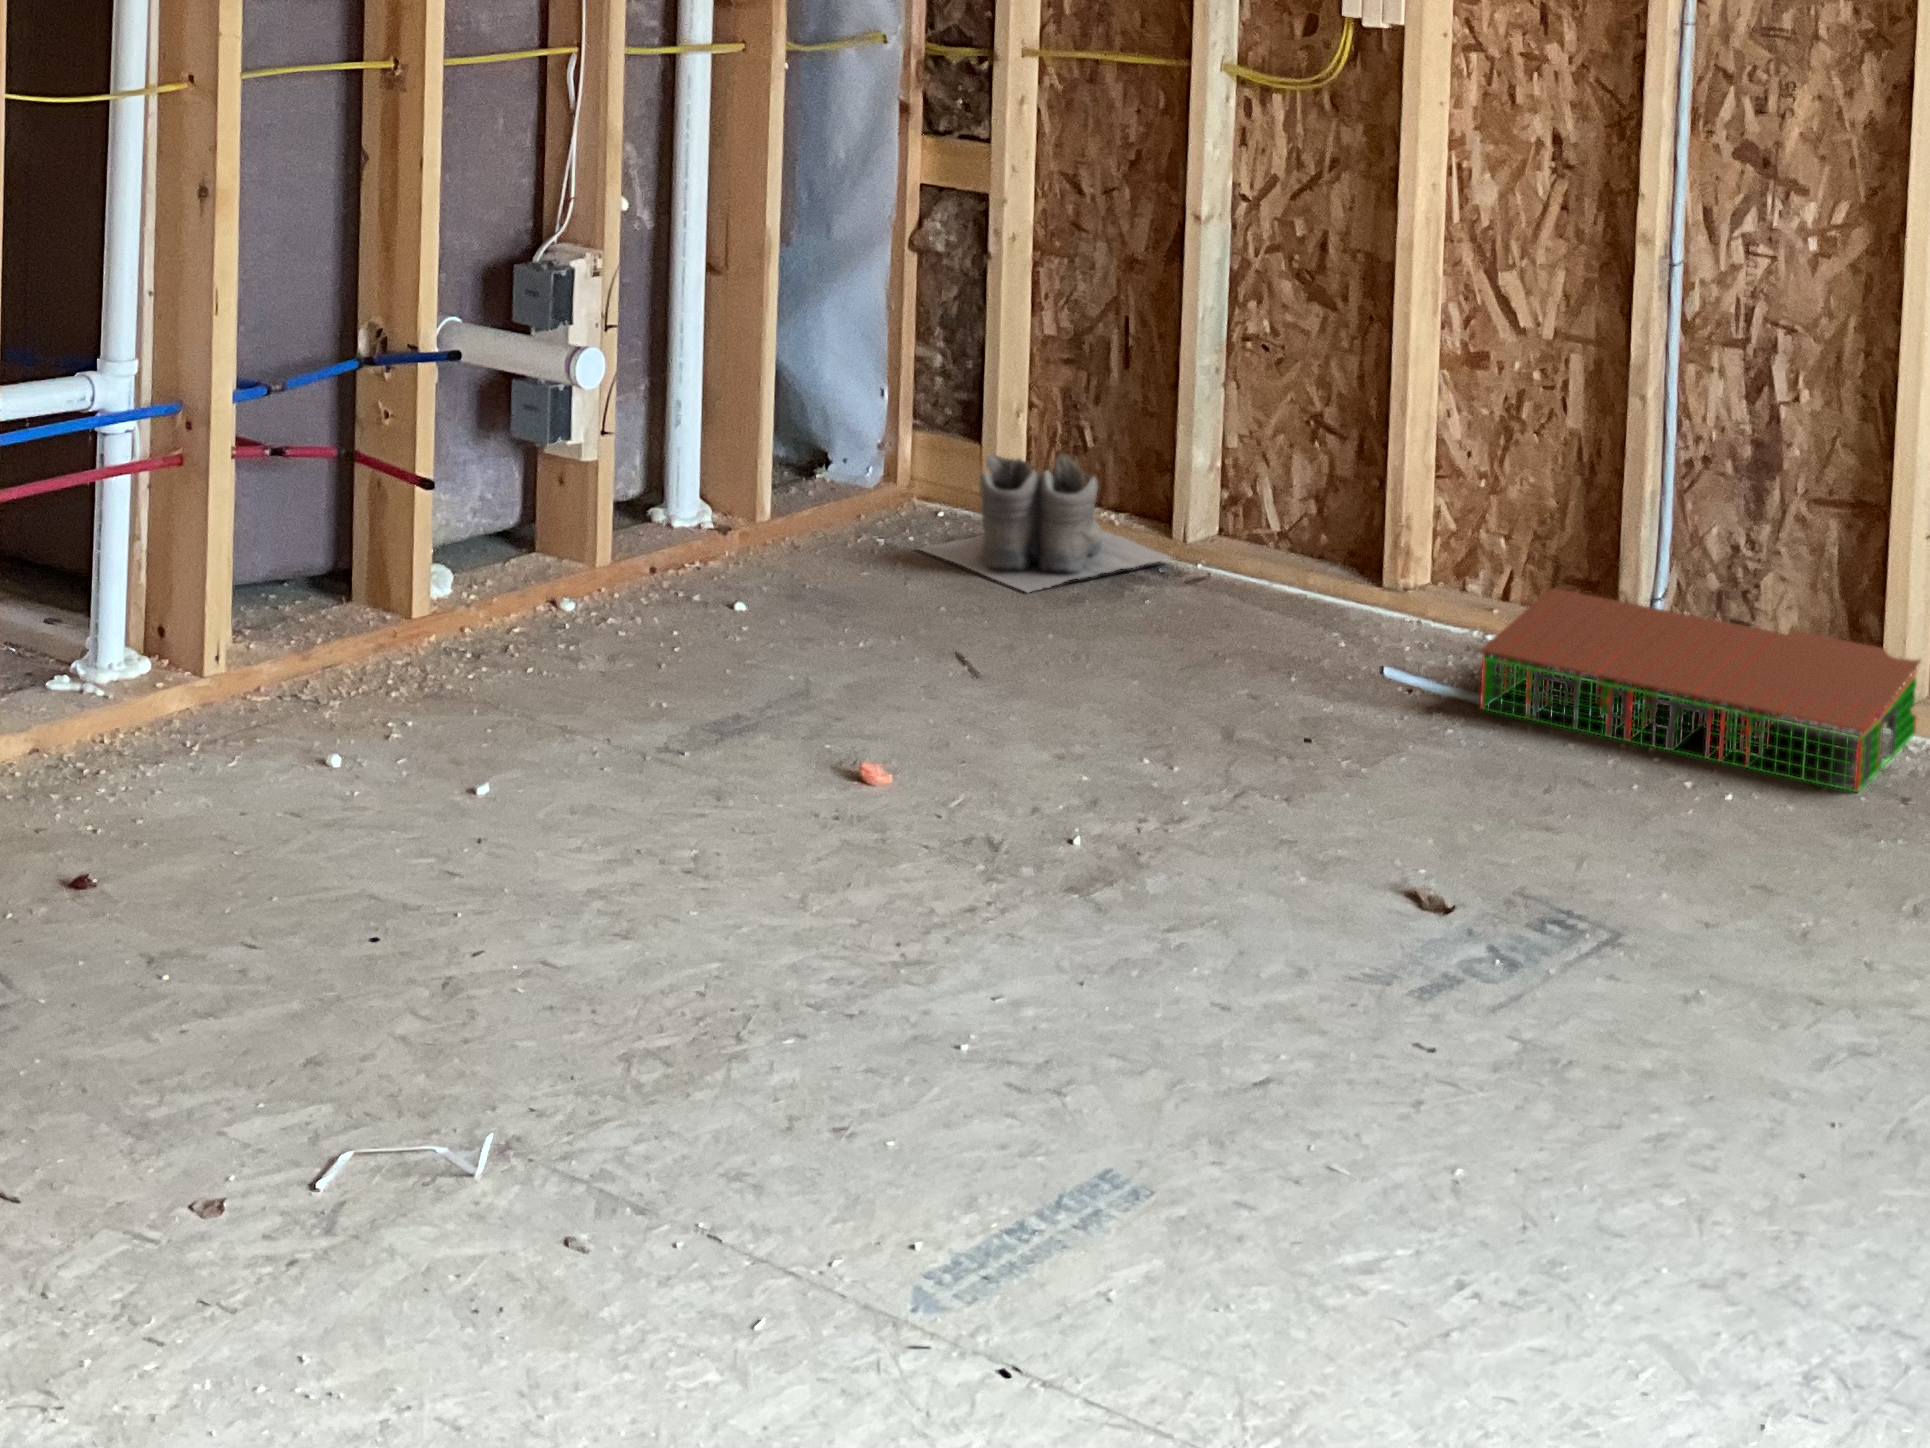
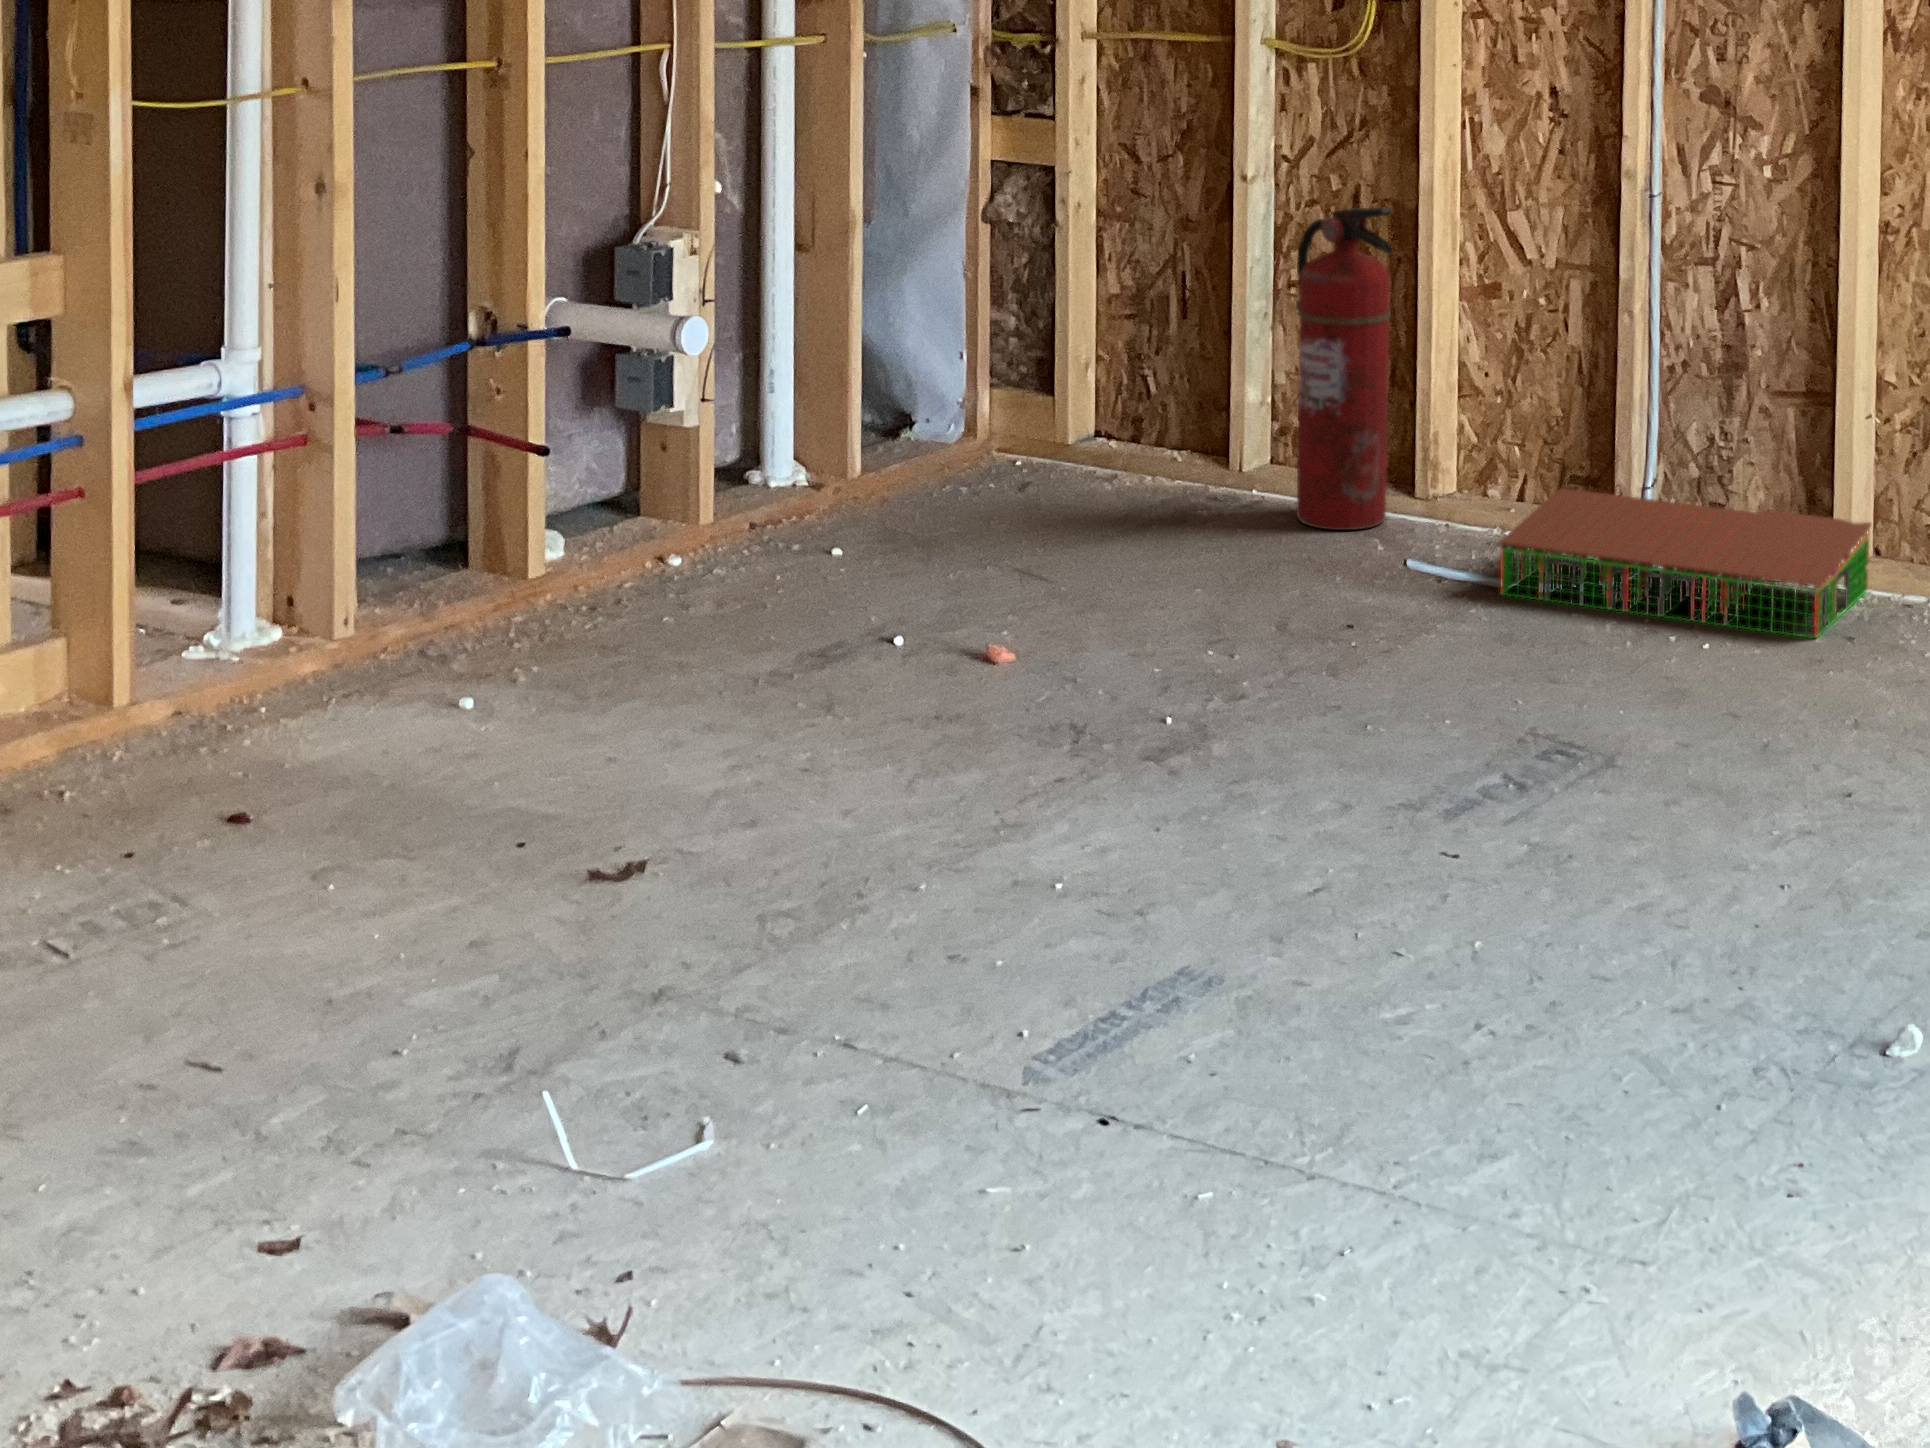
fire extinguisher: none [1247,258,1367,617] -> present [1296,207,1392,530]
boots: present [920,455,1171,592] -> none [994,400,1232,526]

